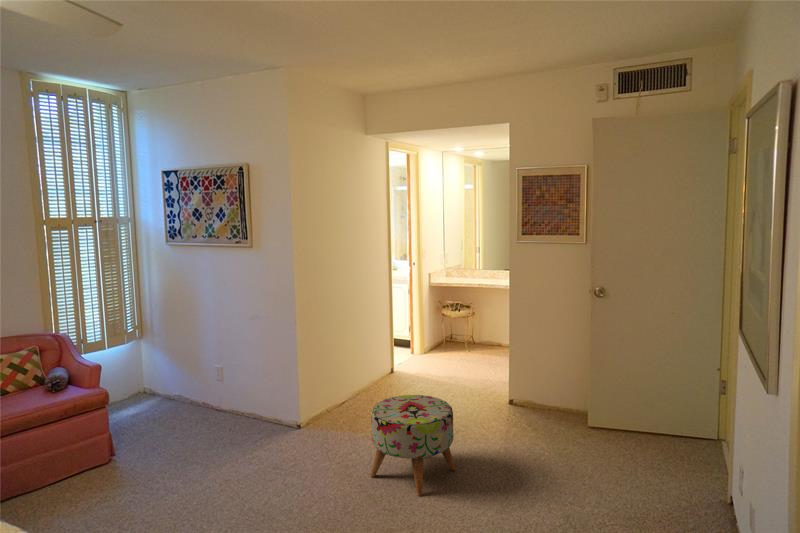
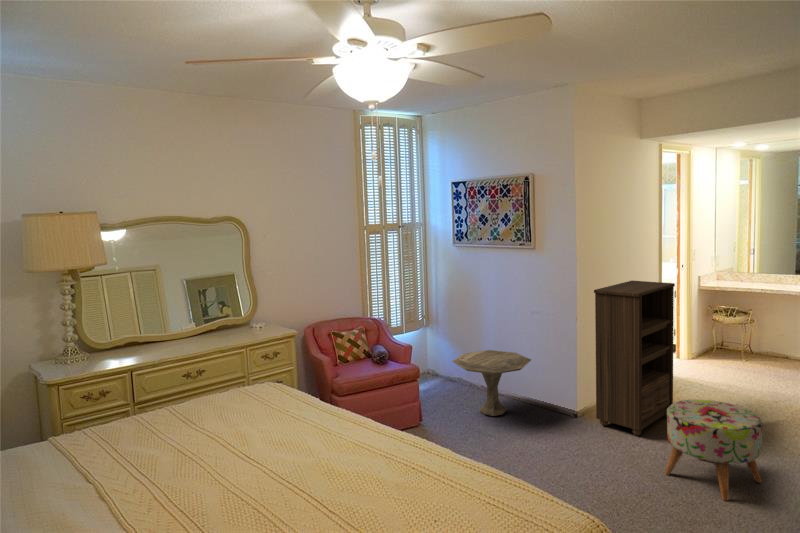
bookshelf: none [309,279,393,438] -> present [594,280,675,435]
side table: none [155,362,251,437] -> present [453,350,531,416]

